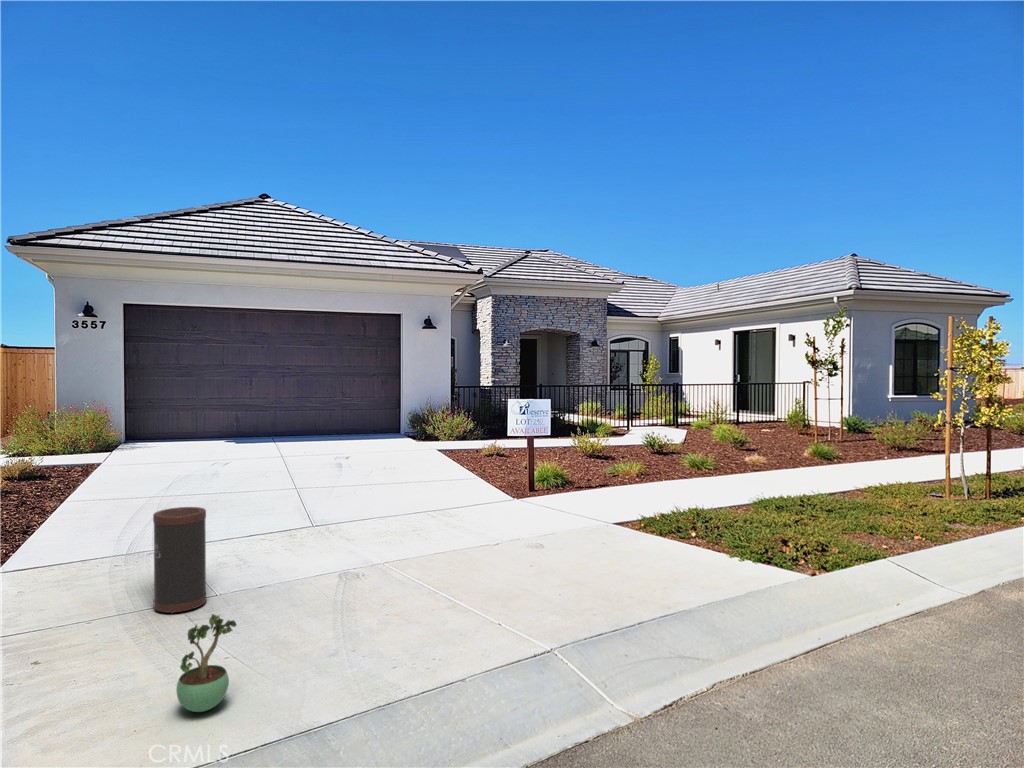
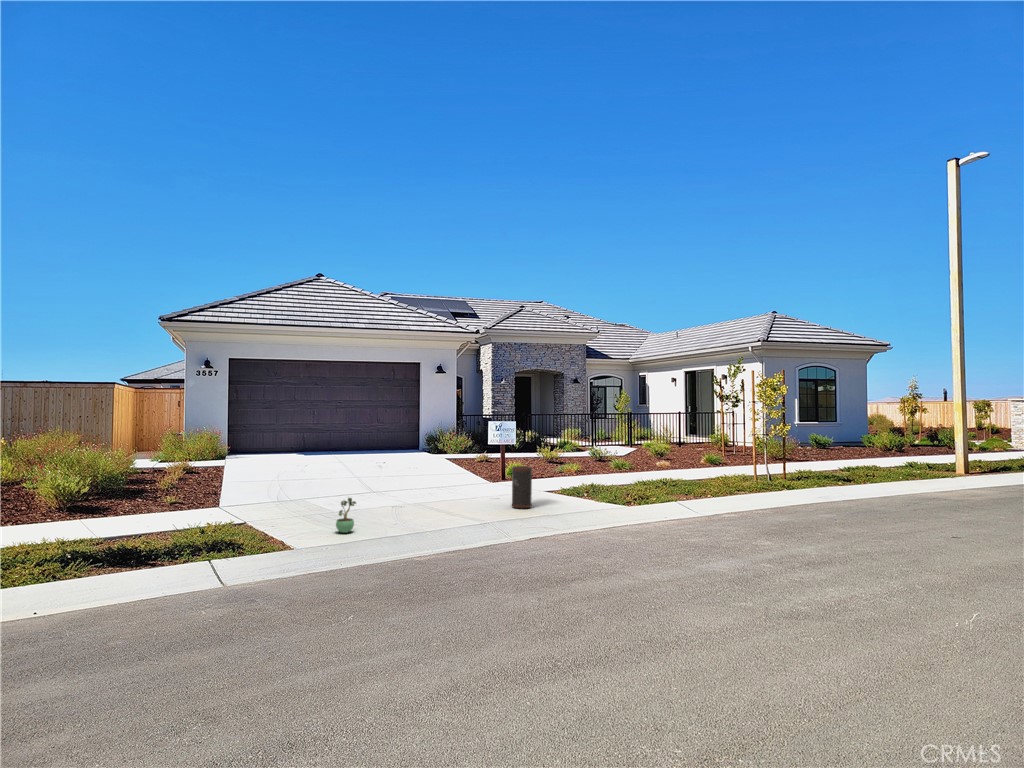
trash can: present [153,507,206,614] -> present [512,466,532,509]

